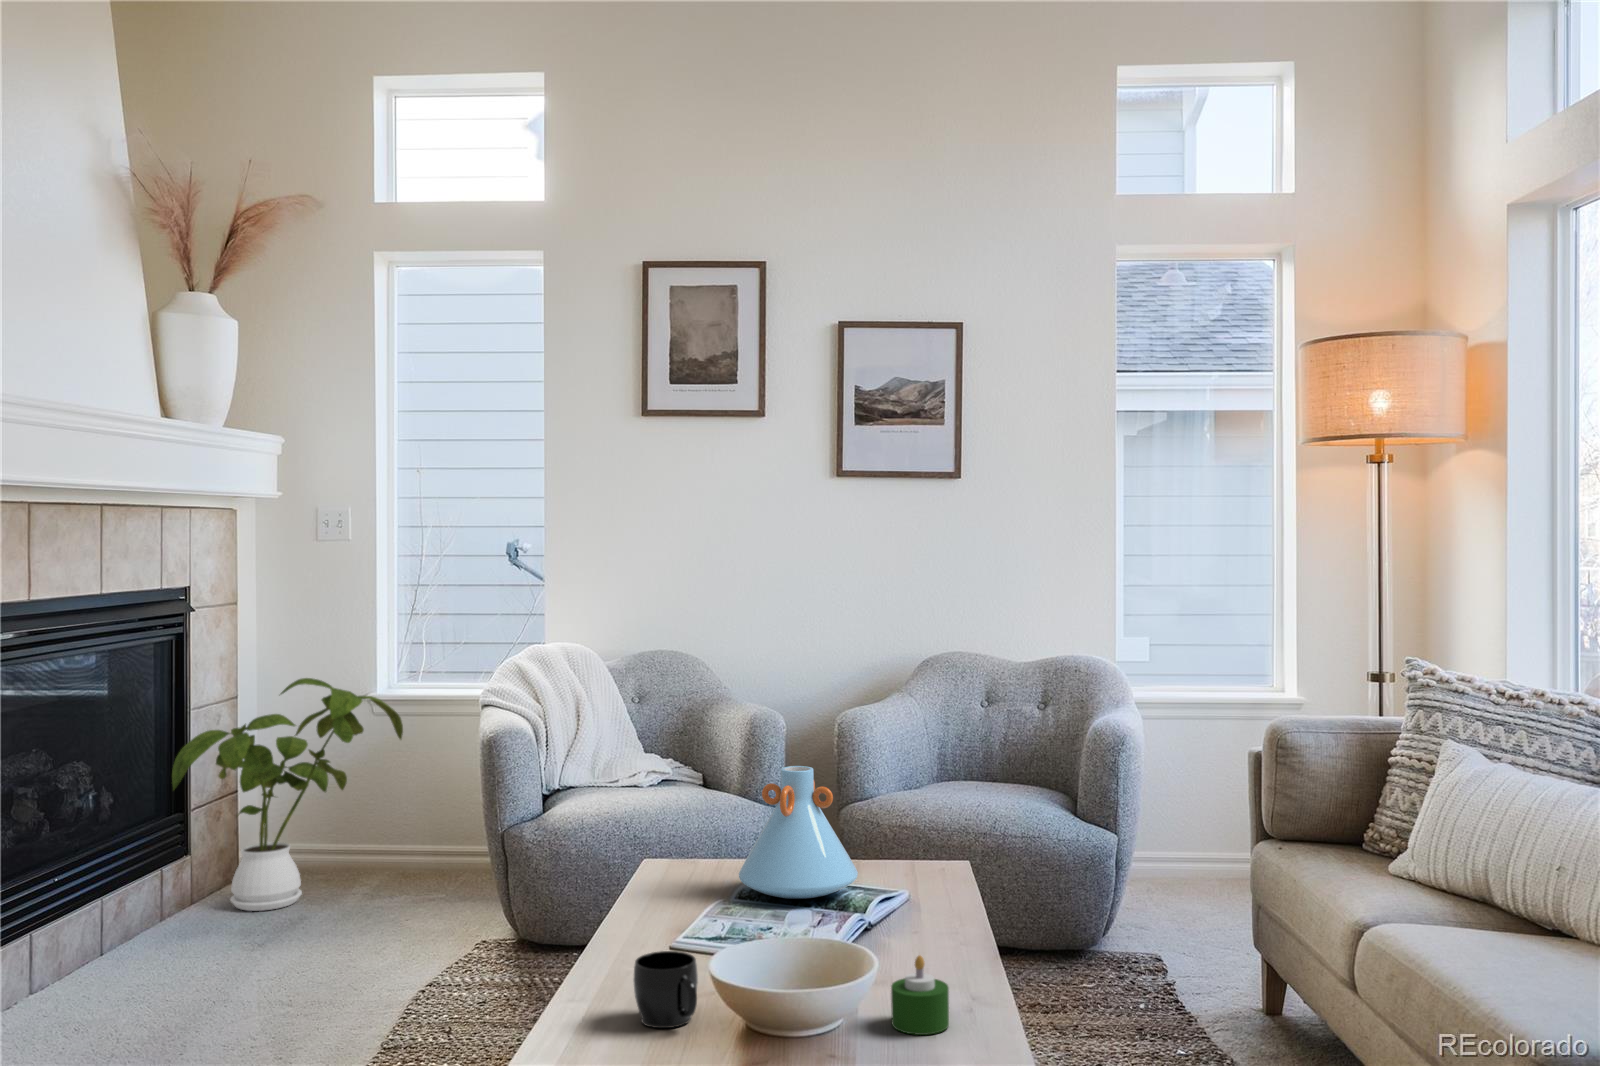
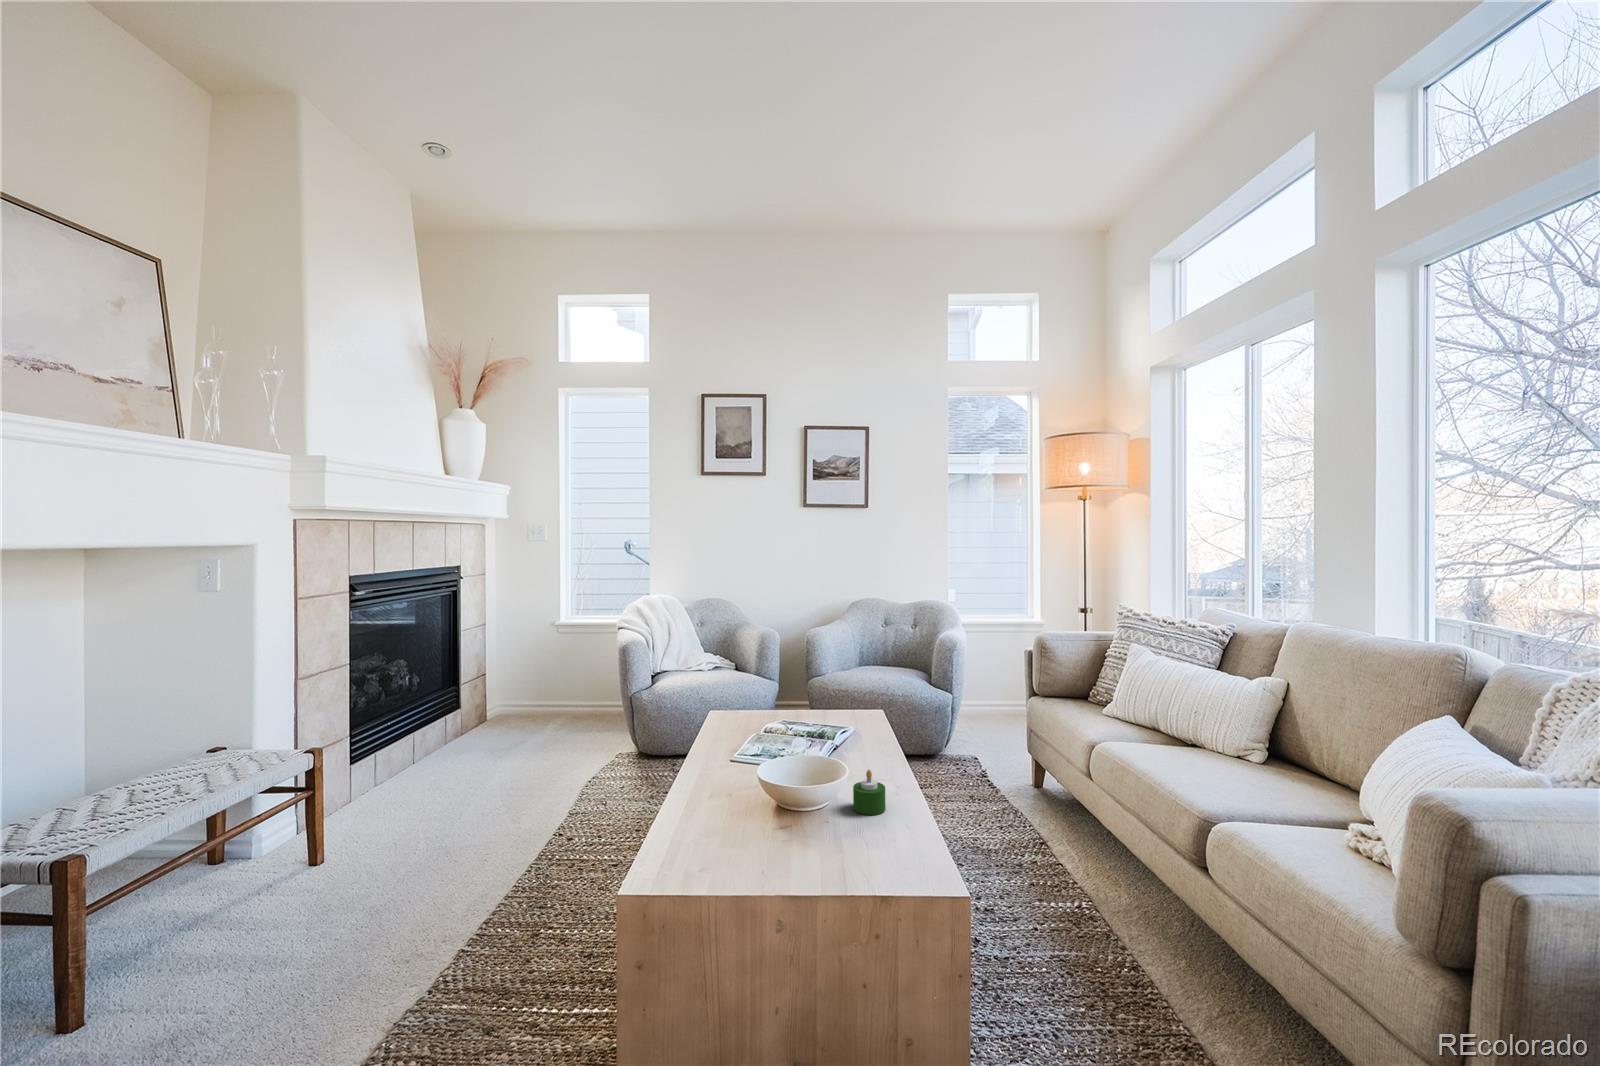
house plant: present [172,678,403,911] -> none [450,614,576,739]
vase: present [739,766,858,899] -> none [761,661,825,733]
mug: present [633,951,698,1028] -> none [708,769,745,813]

